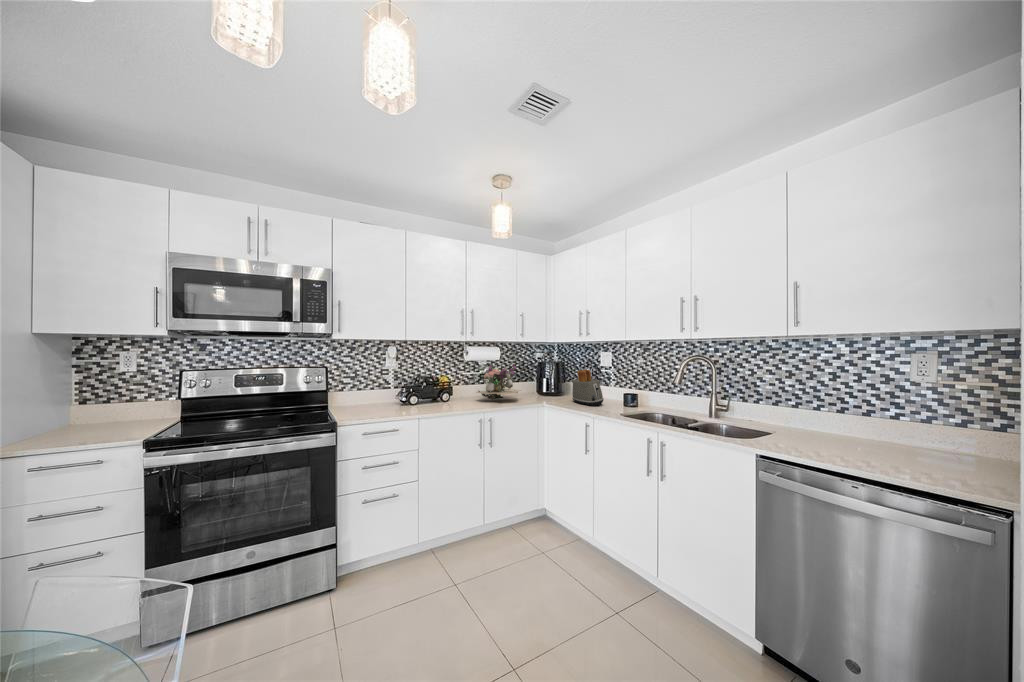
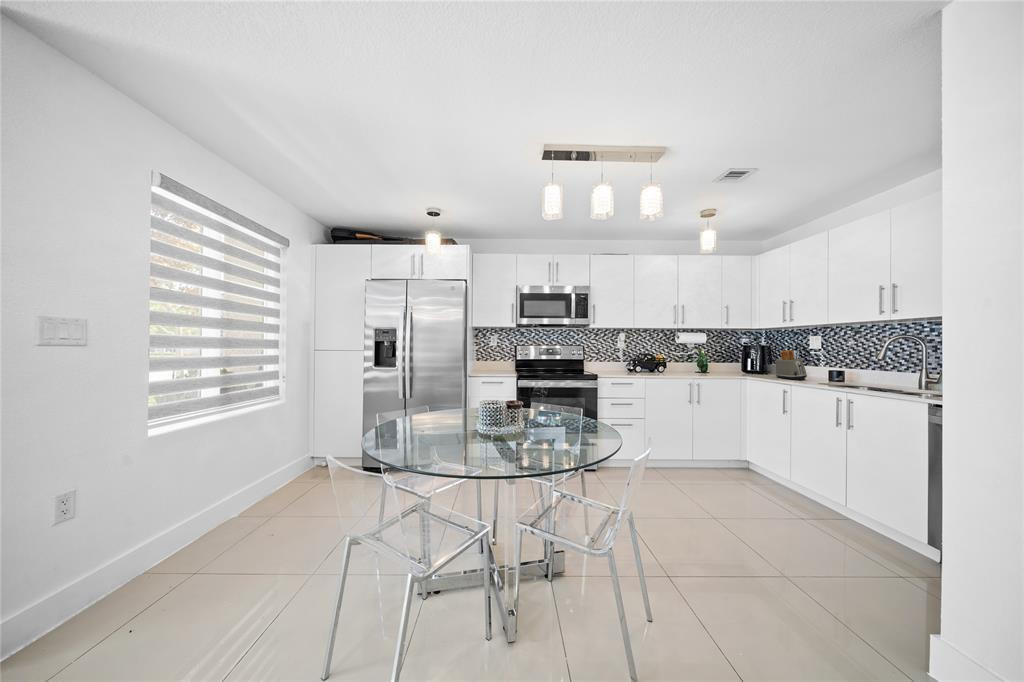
flower arrangement: present [477,363,521,400] -> none [686,345,727,374]

